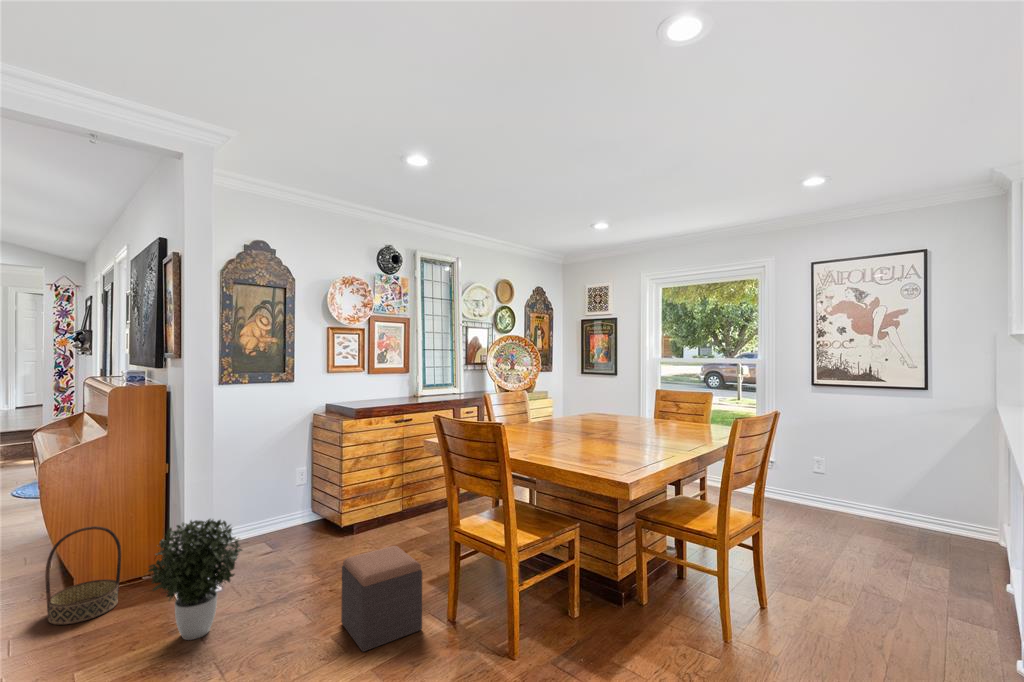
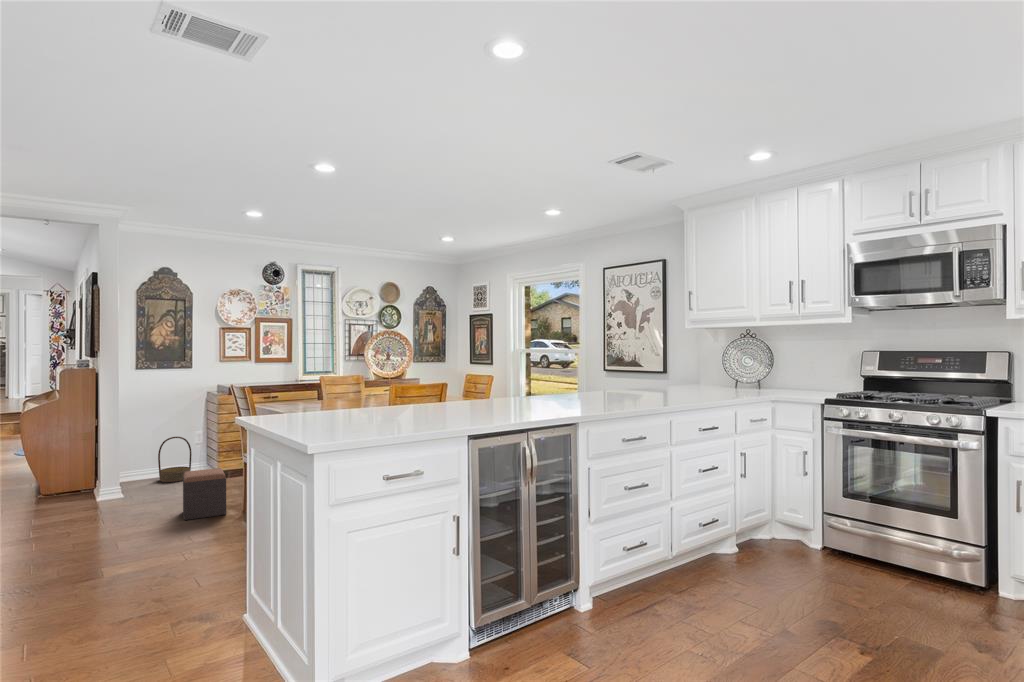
potted plant: present [148,519,242,640] -> none [71,446,129,514]
basket: present [45,526,121,625] -> present [158,437,192,482]

